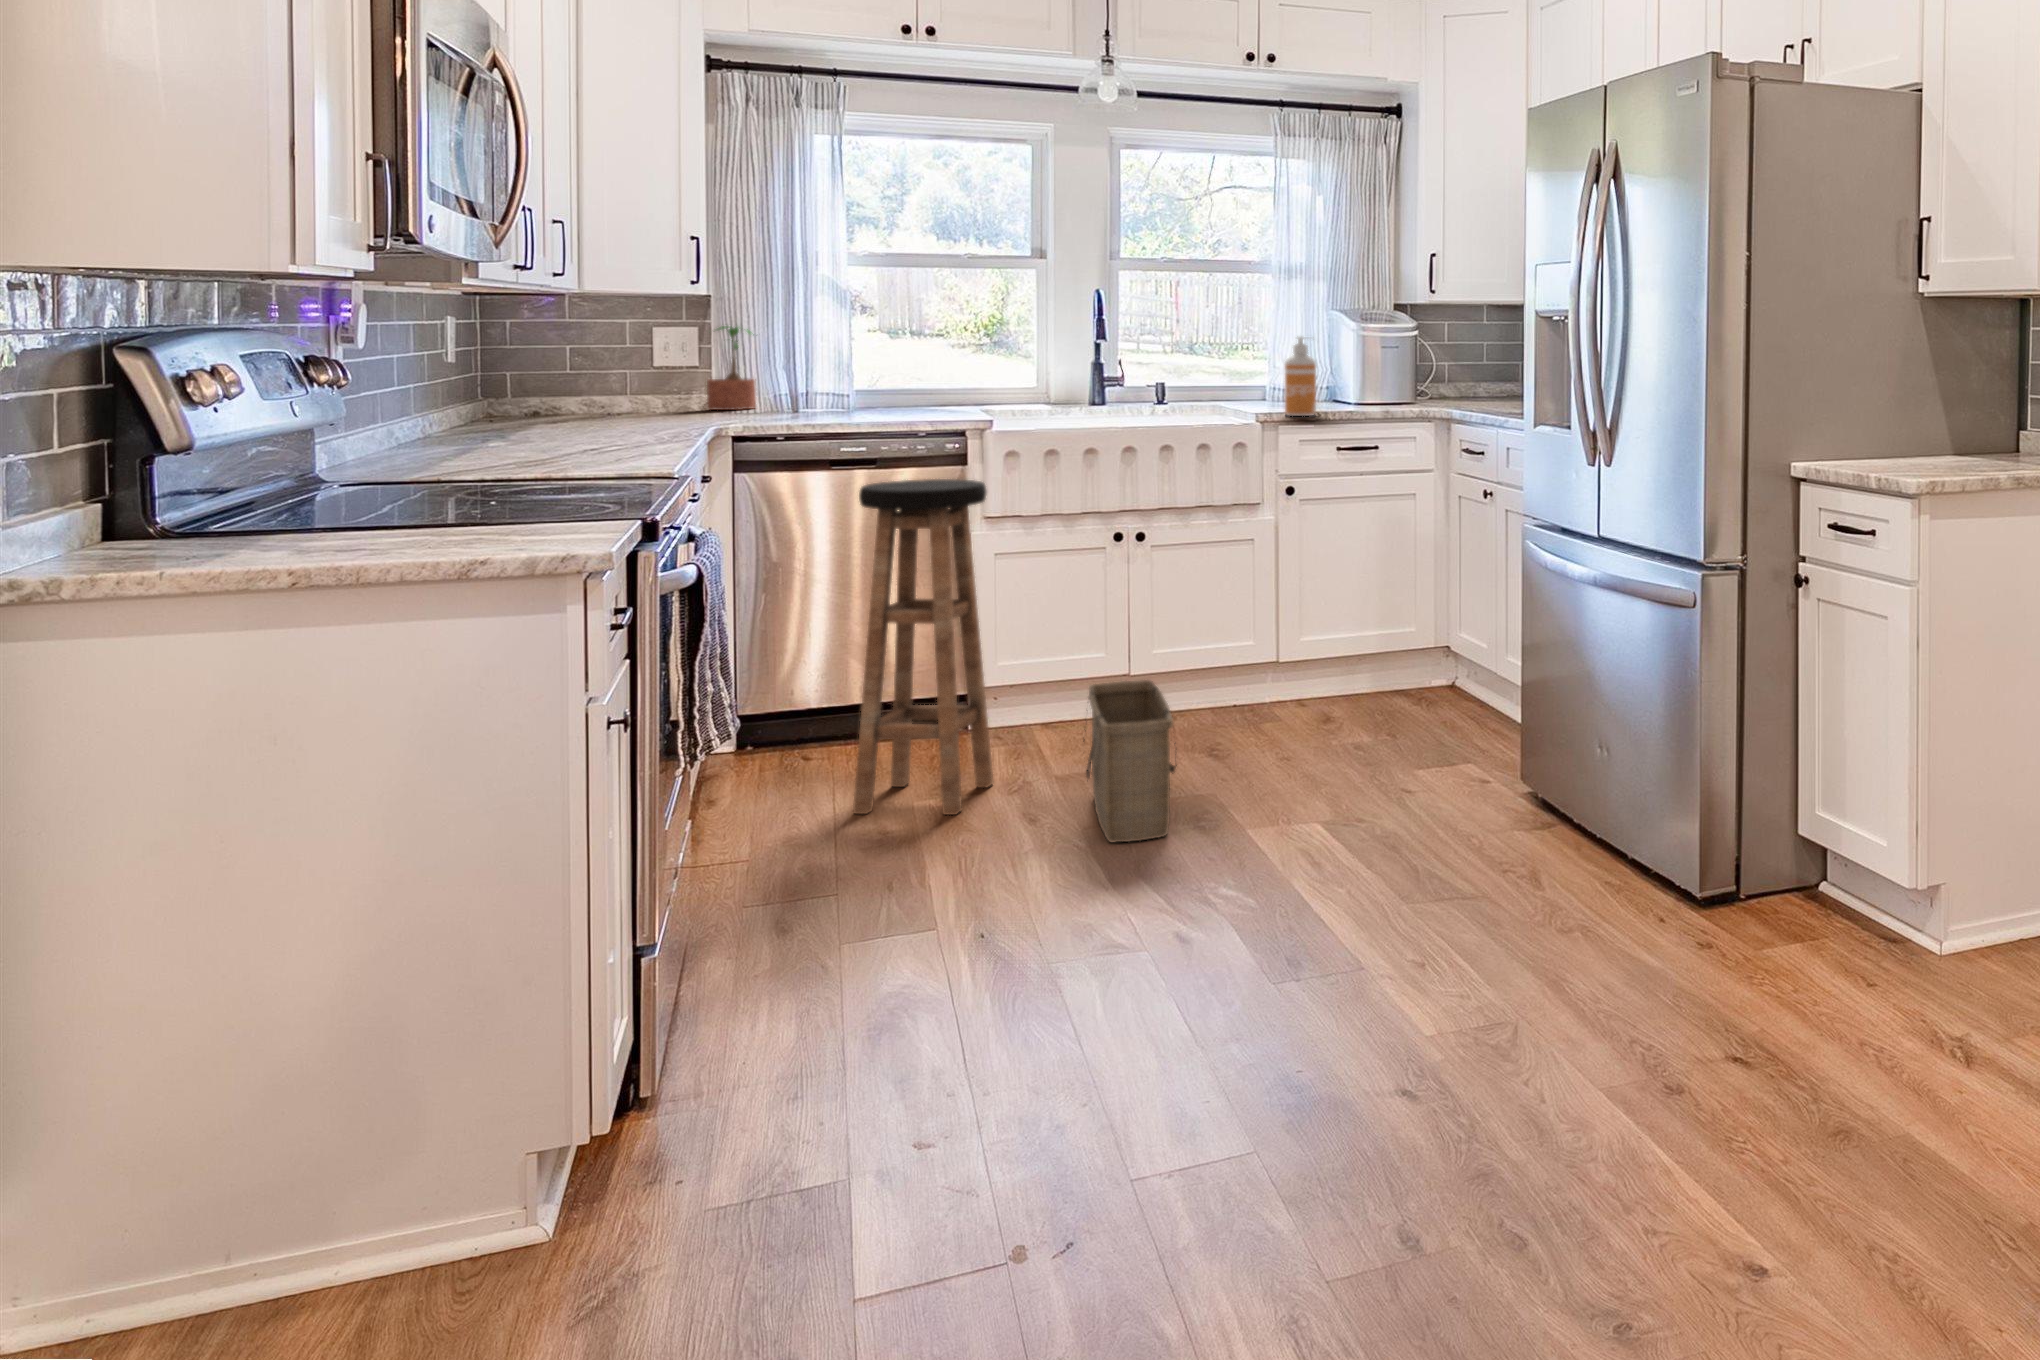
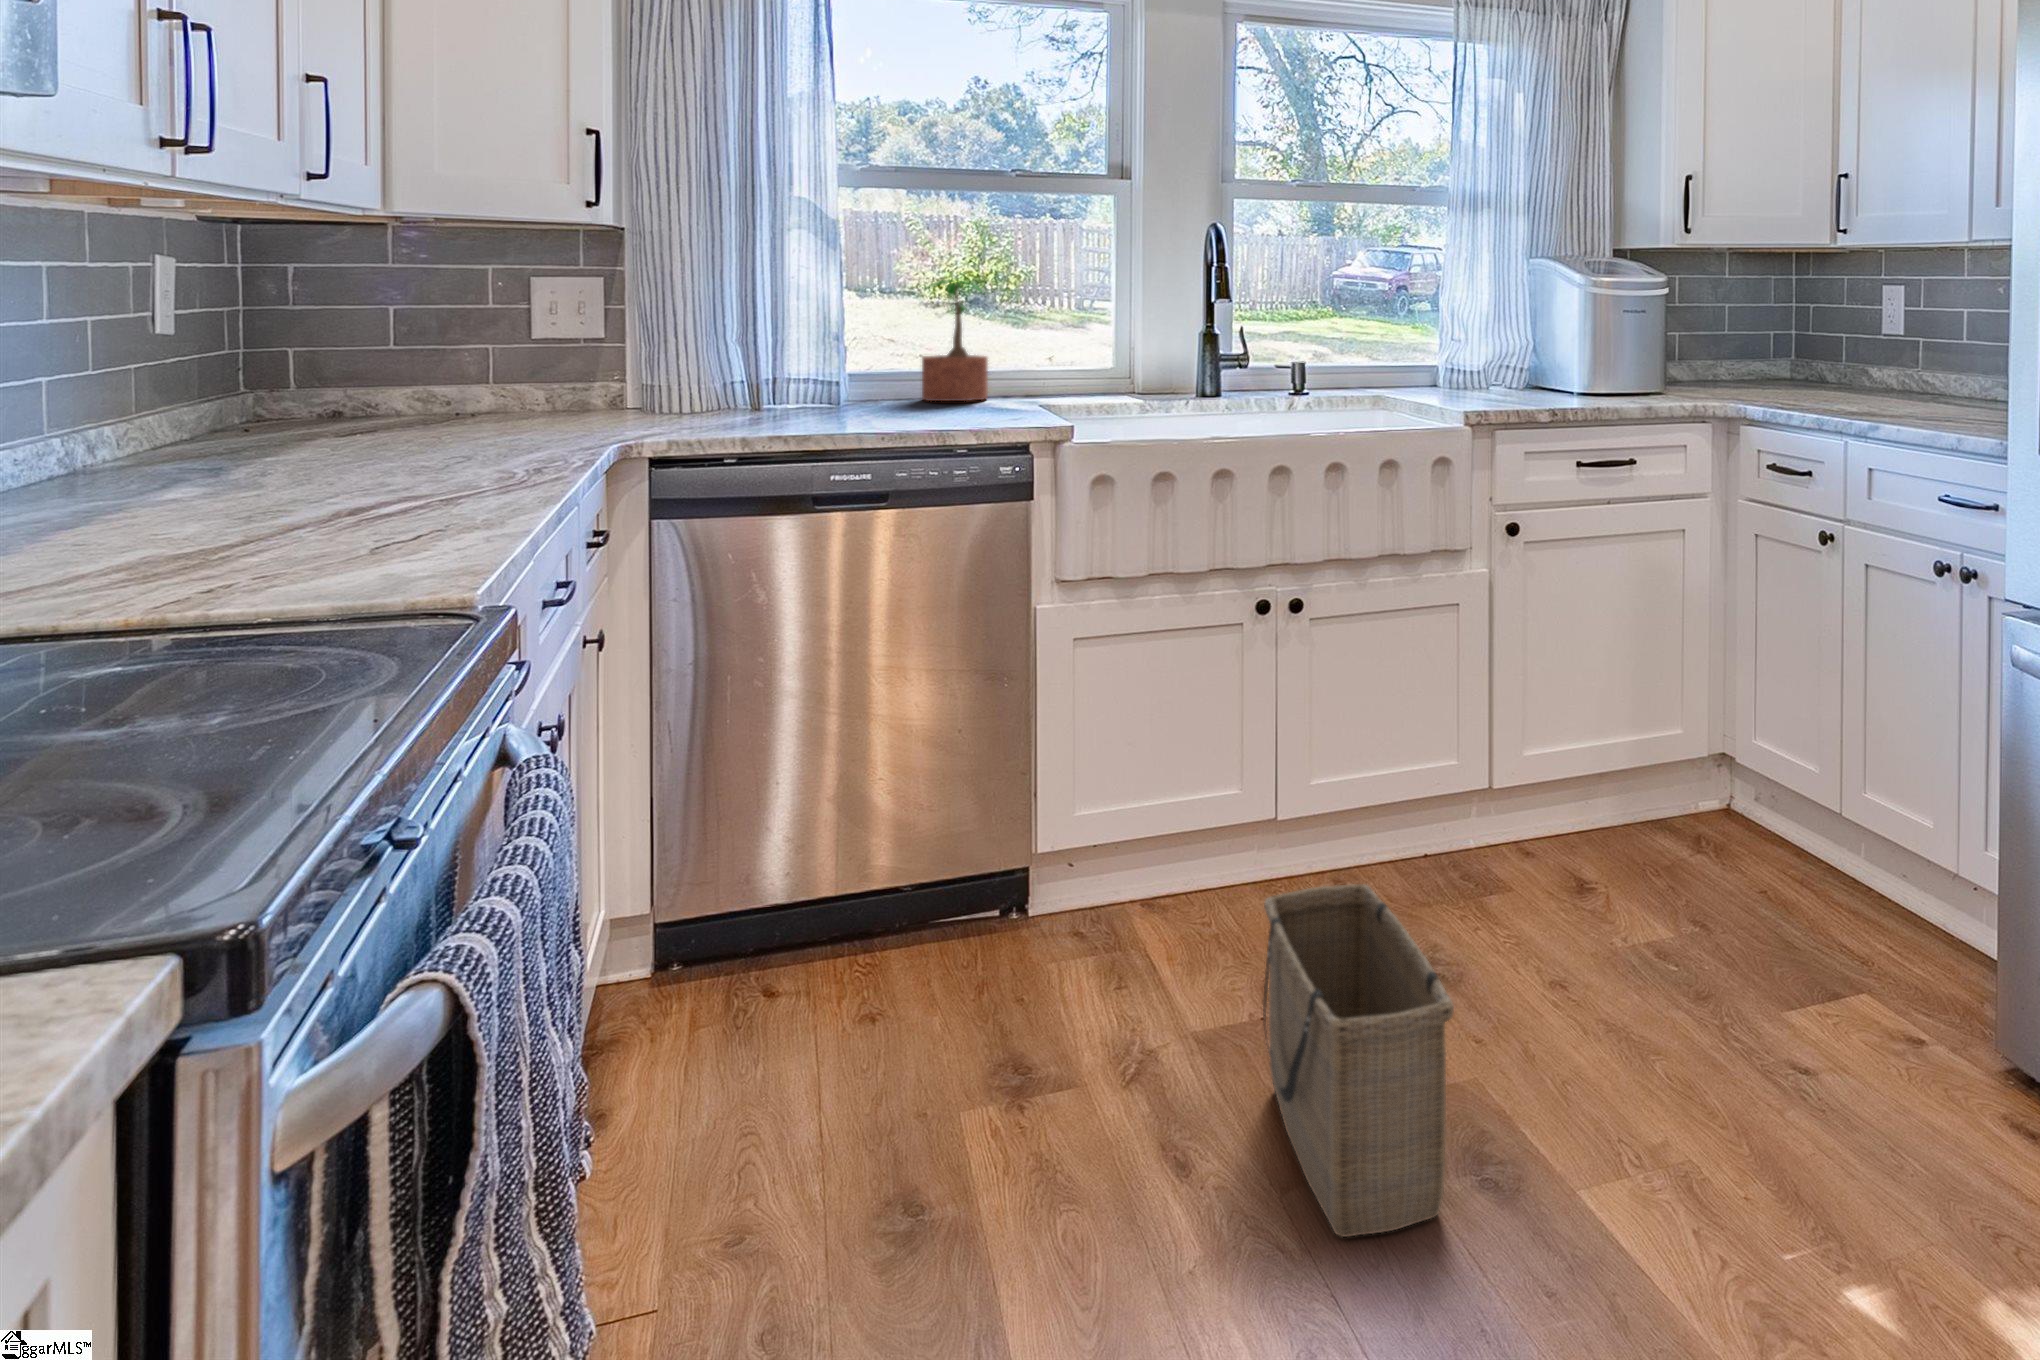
potted plant: present [707,326,756,410] -> present [922,280,988,401]
soap dispenser: present [1285,337,1316,416] -> none [1504,296,1553,417]
bar stool: present [853,479,994,815] -> none [854,536,1092,1147]

